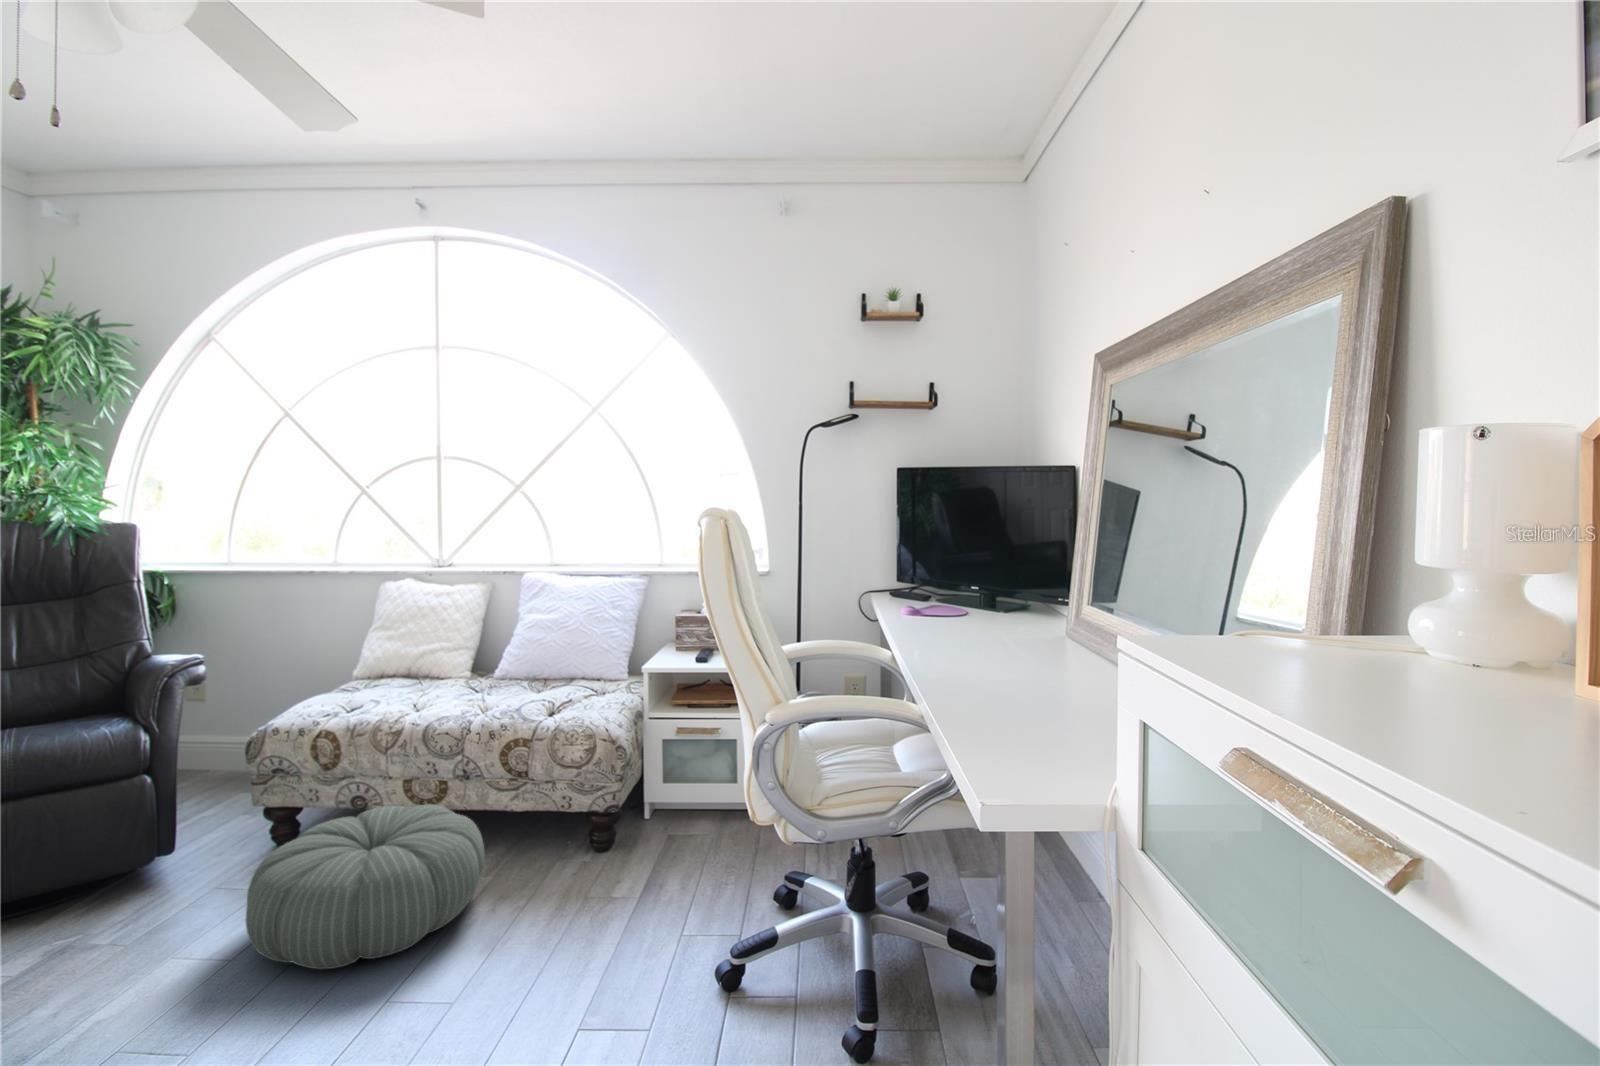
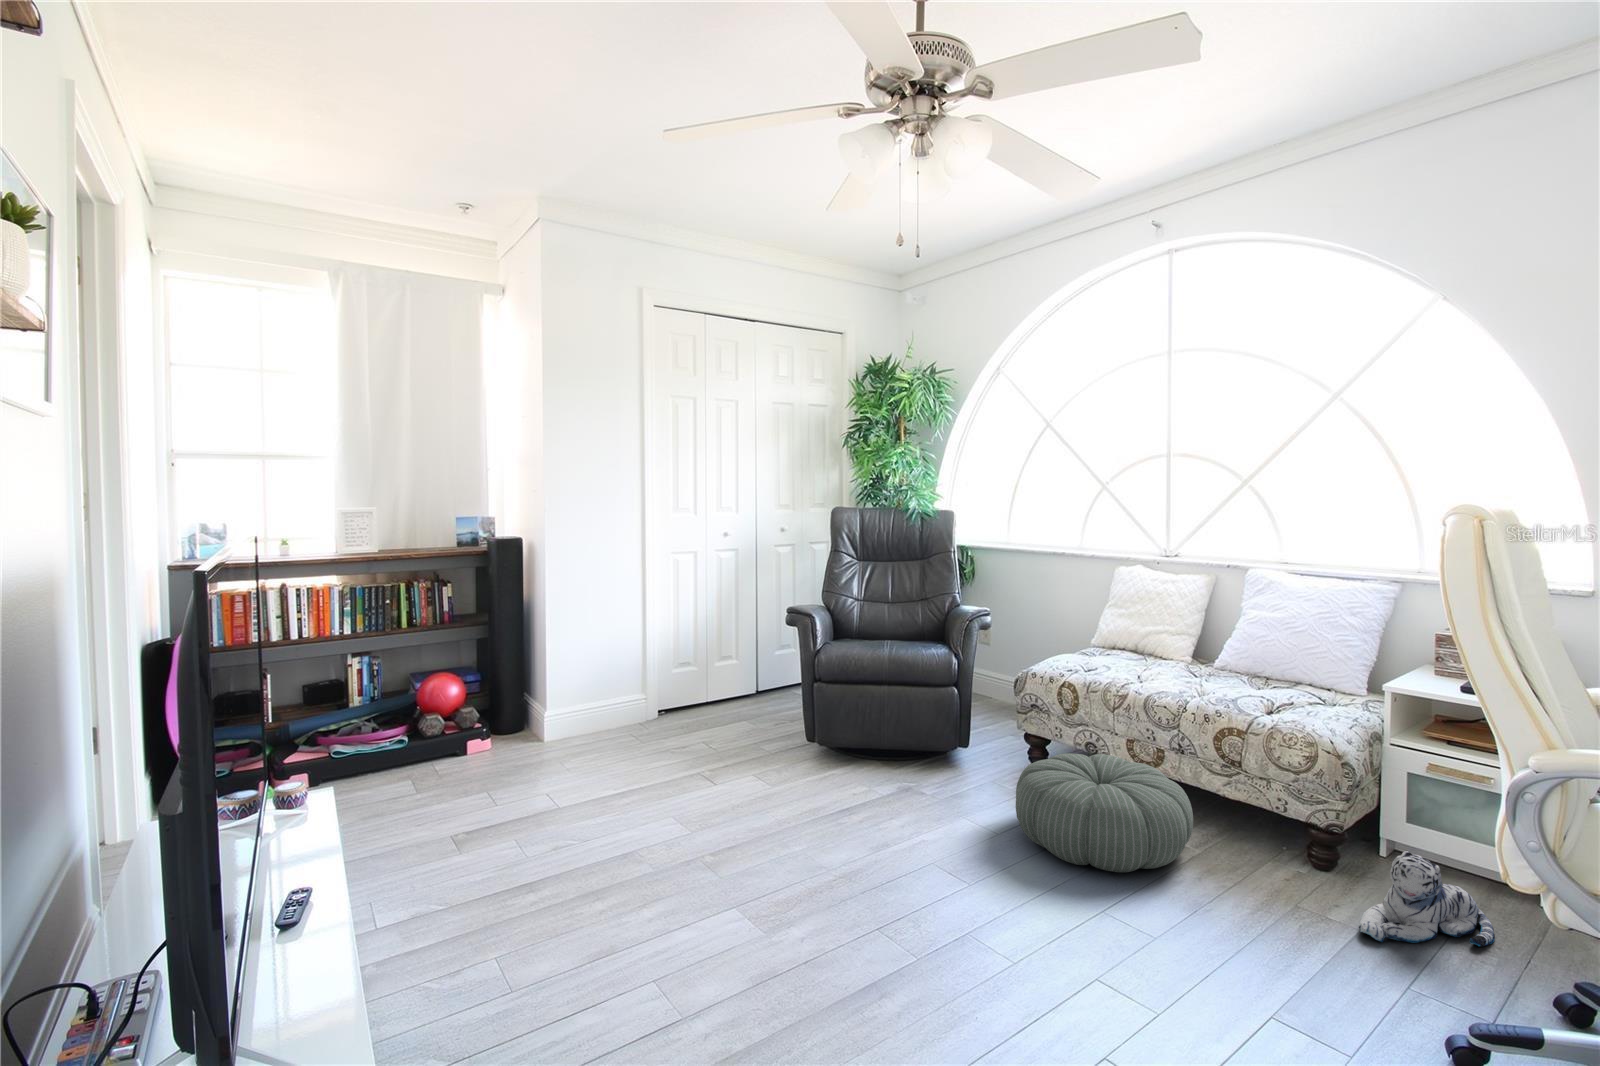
plush toy: none [640,813,729,906] -> present [1359,851,1495,947]

